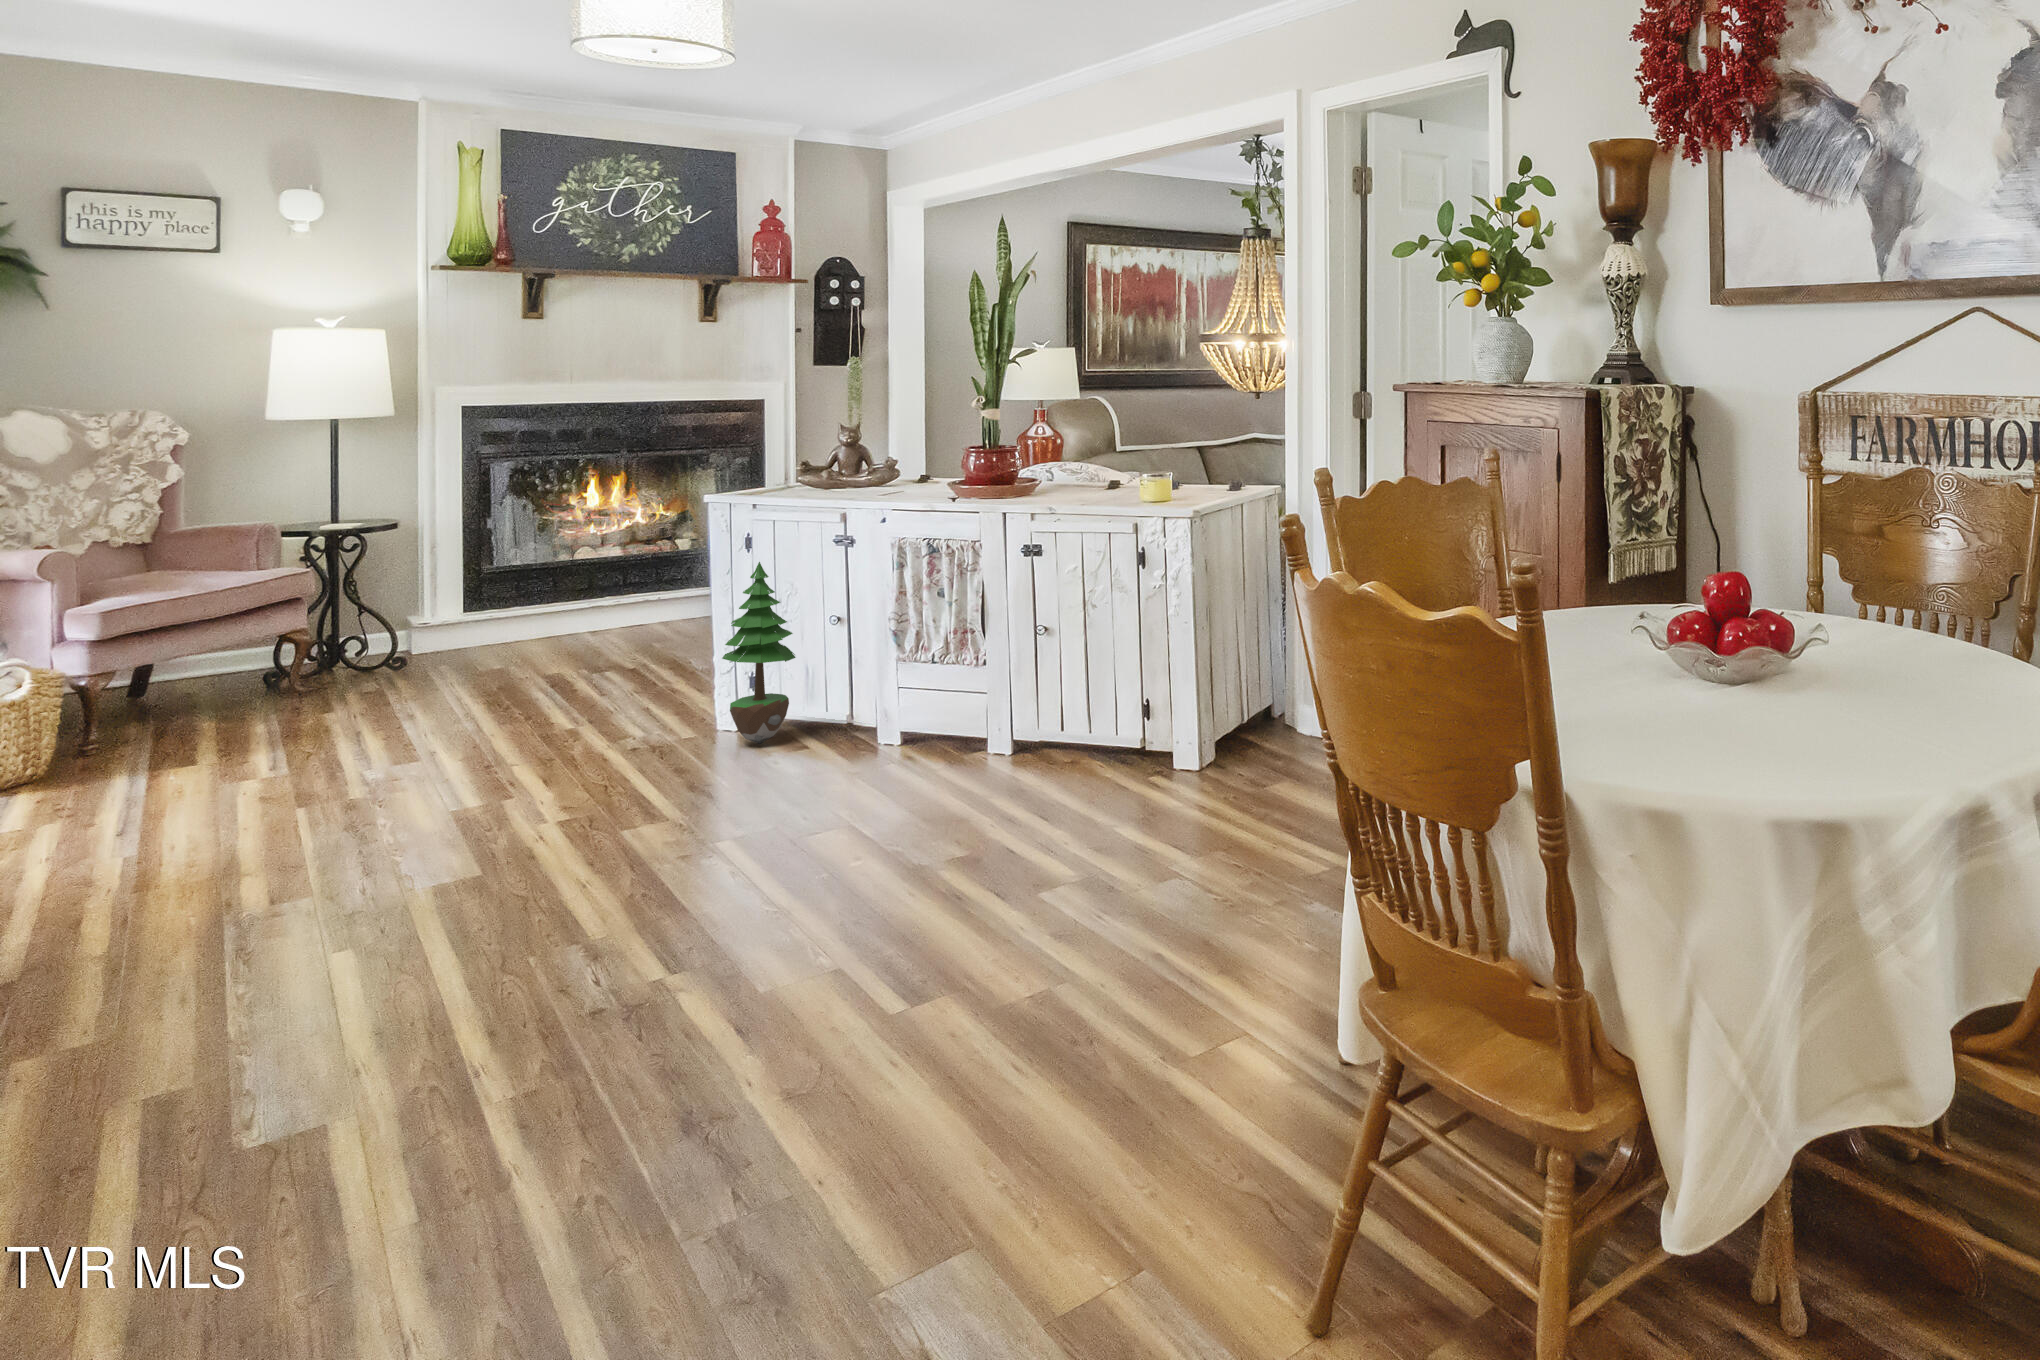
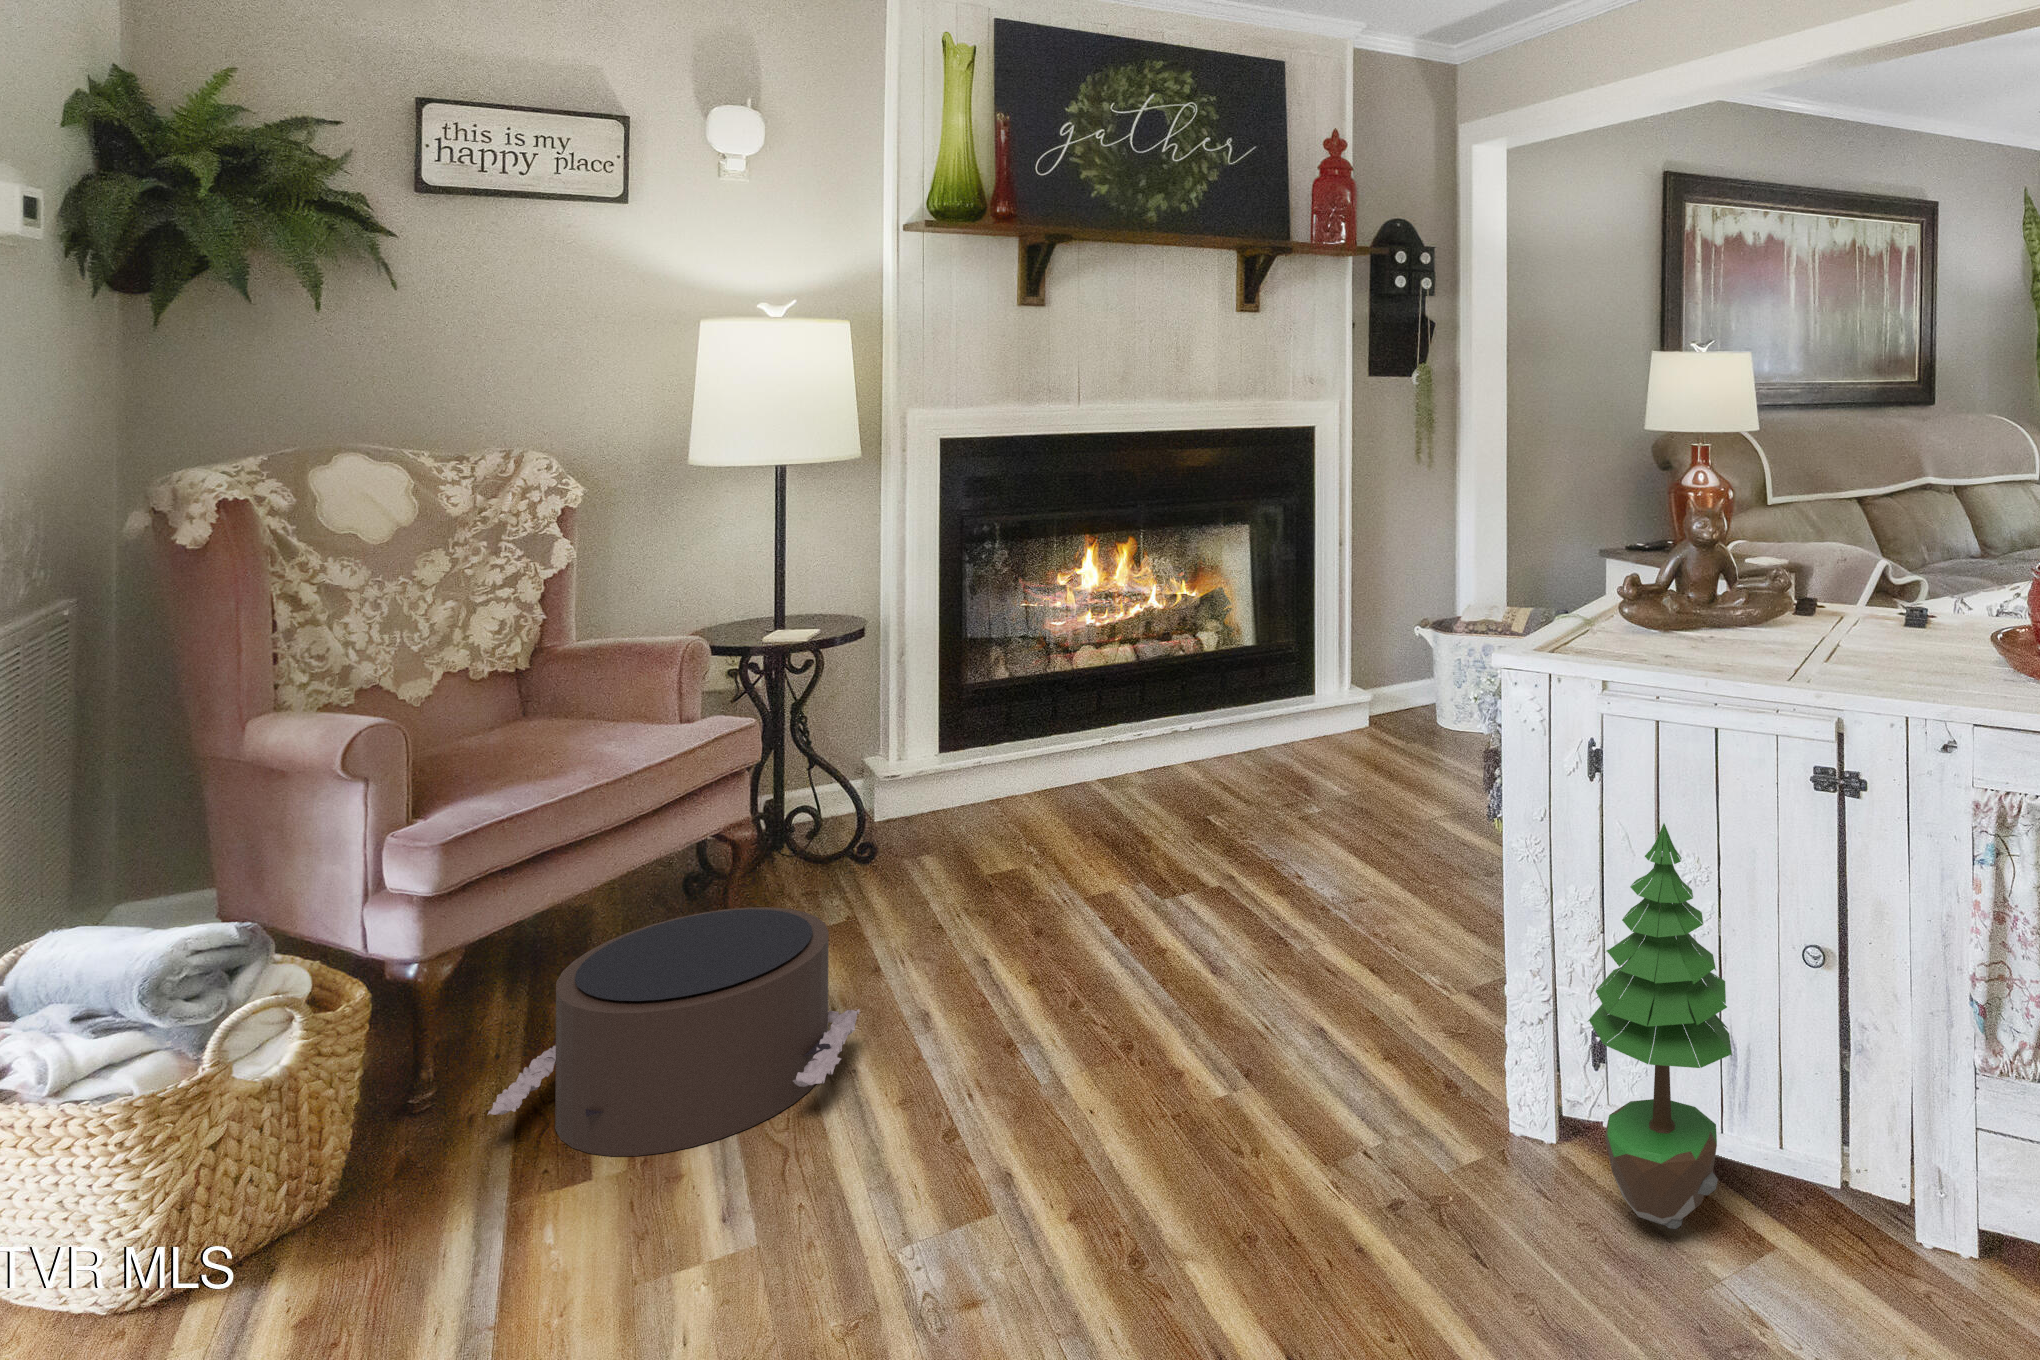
pouf: none [132,657,364,759] -> present [488,907,860,1156]

